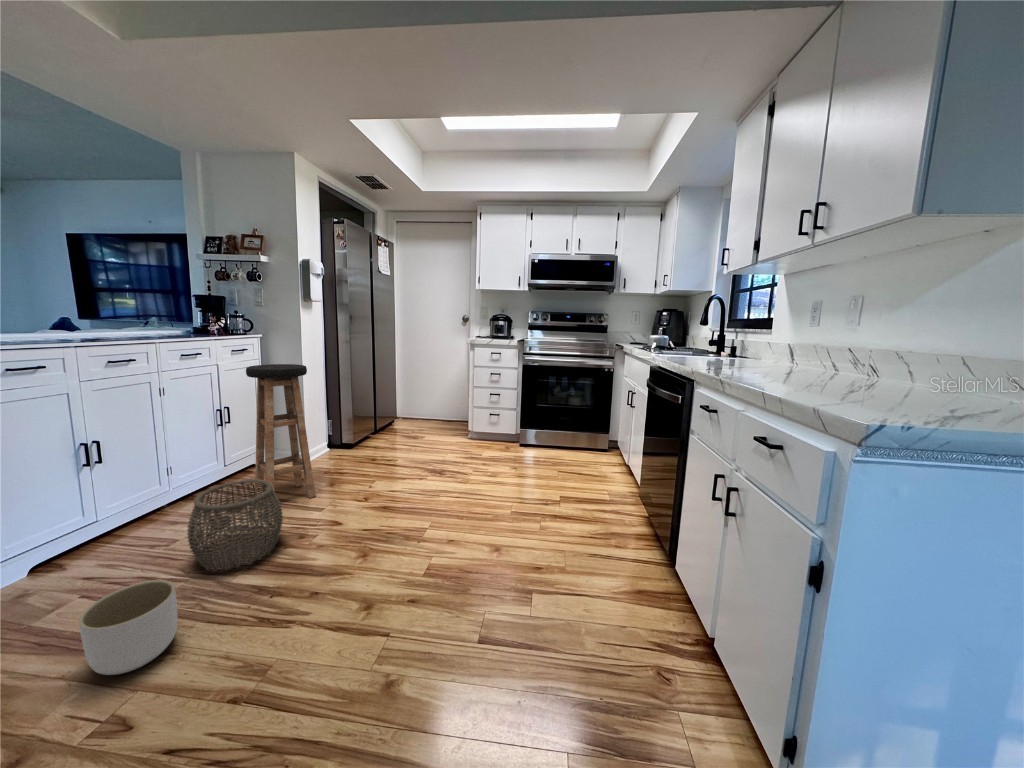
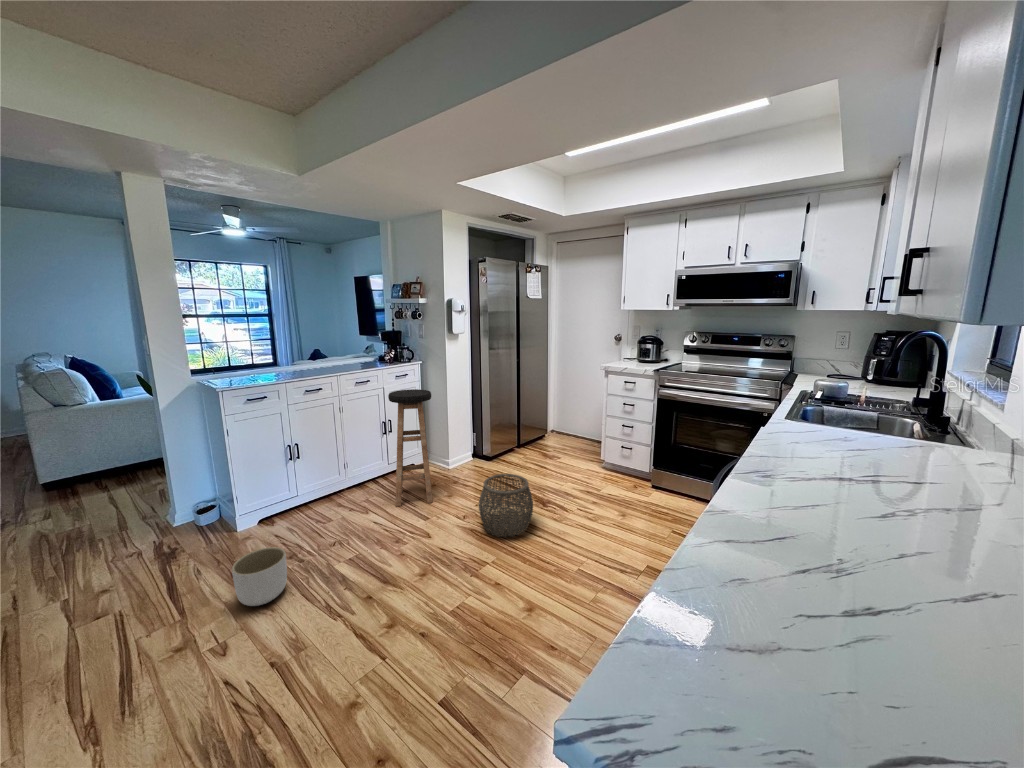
woven basket: present [187,479,283,571] -> present [479,474,533,537]

